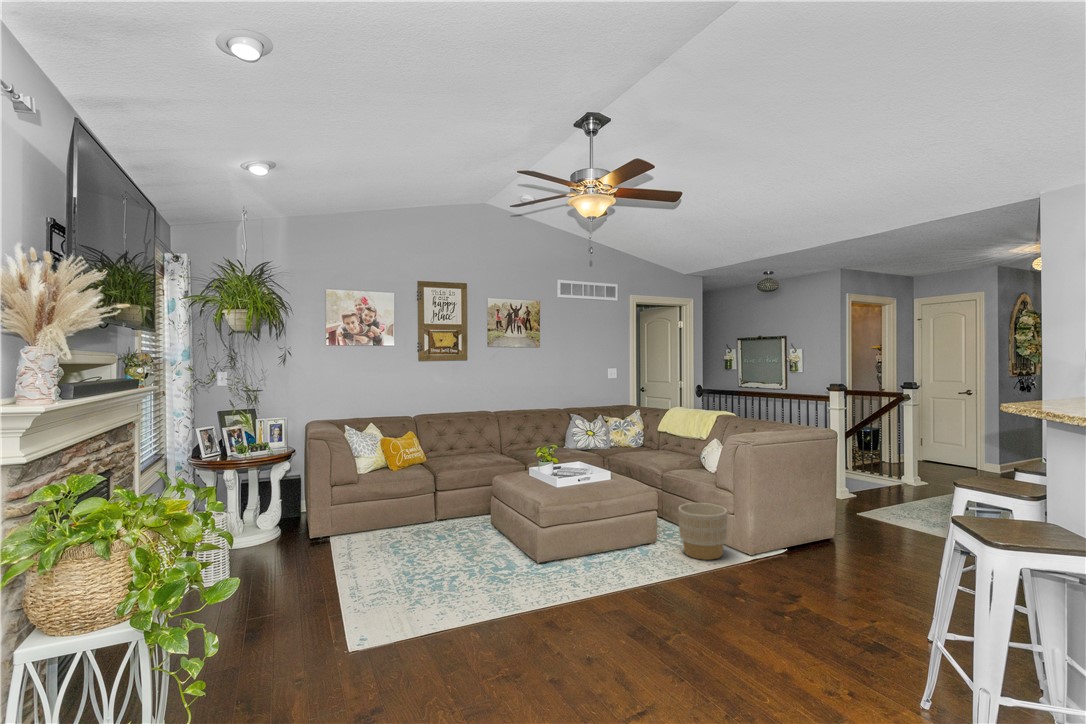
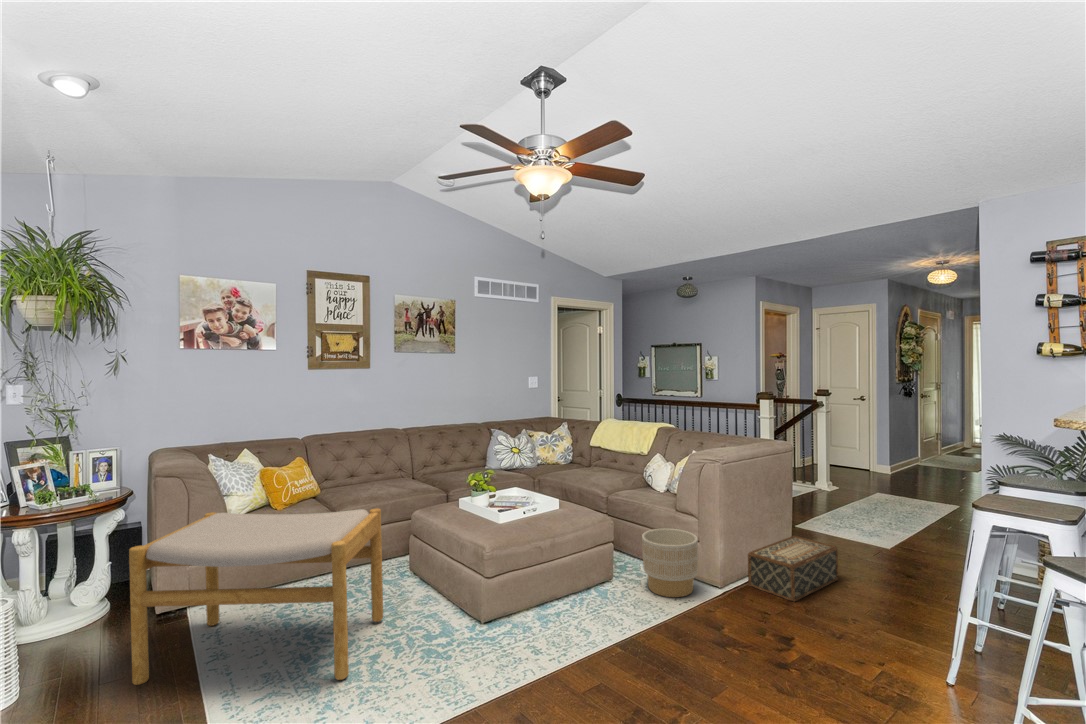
footstool: none [295,467,466,588] -> present [129,508,383,685]
woven basket: none [775,518,865,571] -> present [748,536,838,601]

